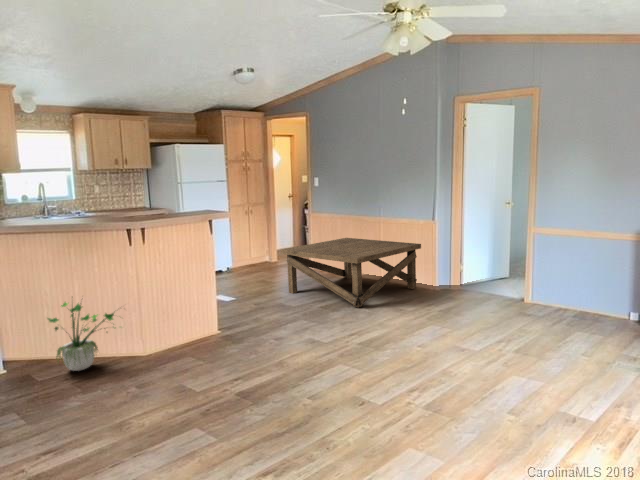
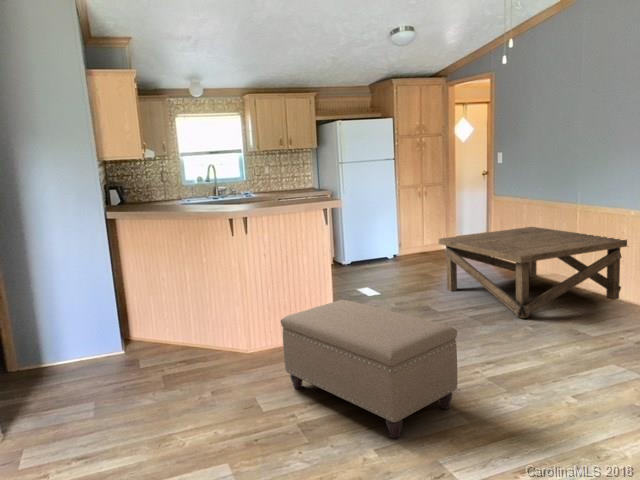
ottoman: none [193,300,346,398] -> present [281,300,457,438]
potted plant: present [48,302,114,371] -> none [165,270,234,355]

